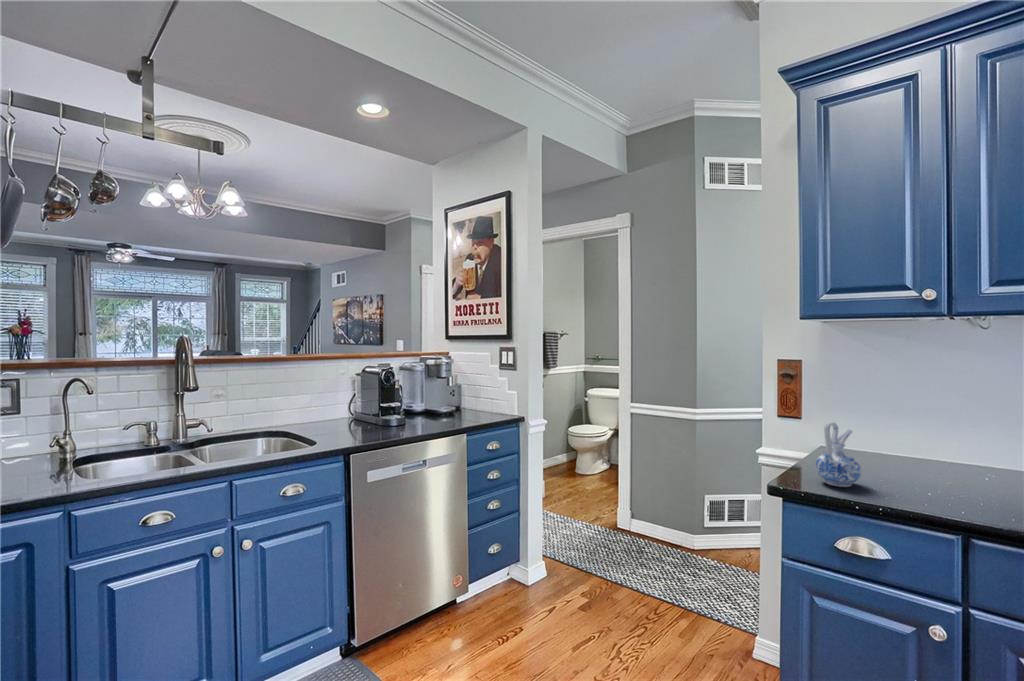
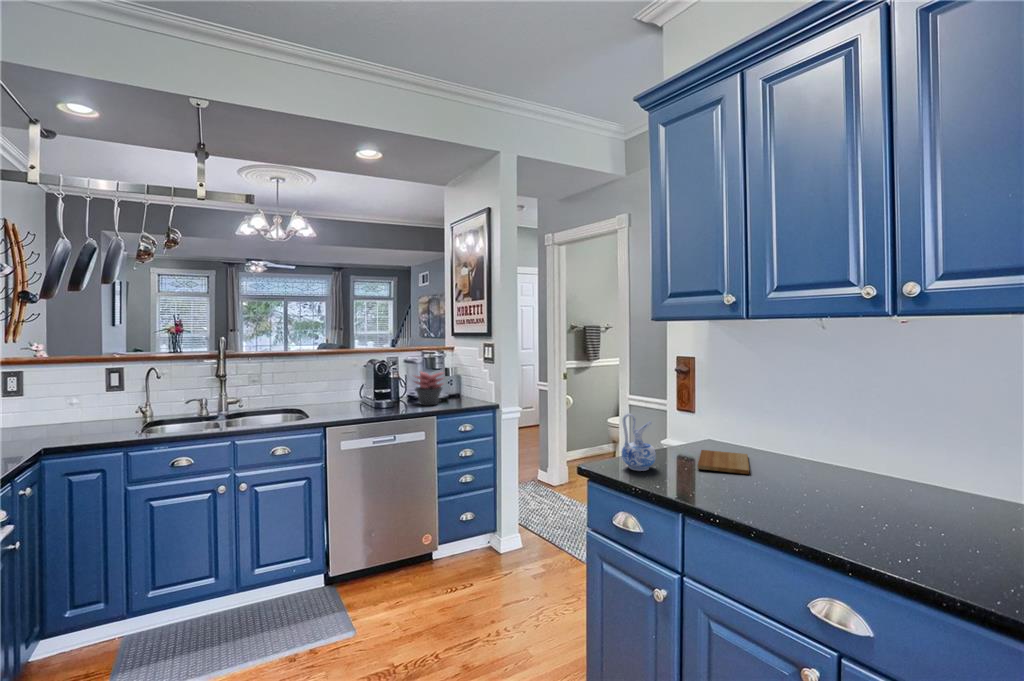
succulent plant: none [424,380,461,420] -> present [415,372,443,405]
cutting board: none [859,458,957,483] -> present [698,450,749,474]

